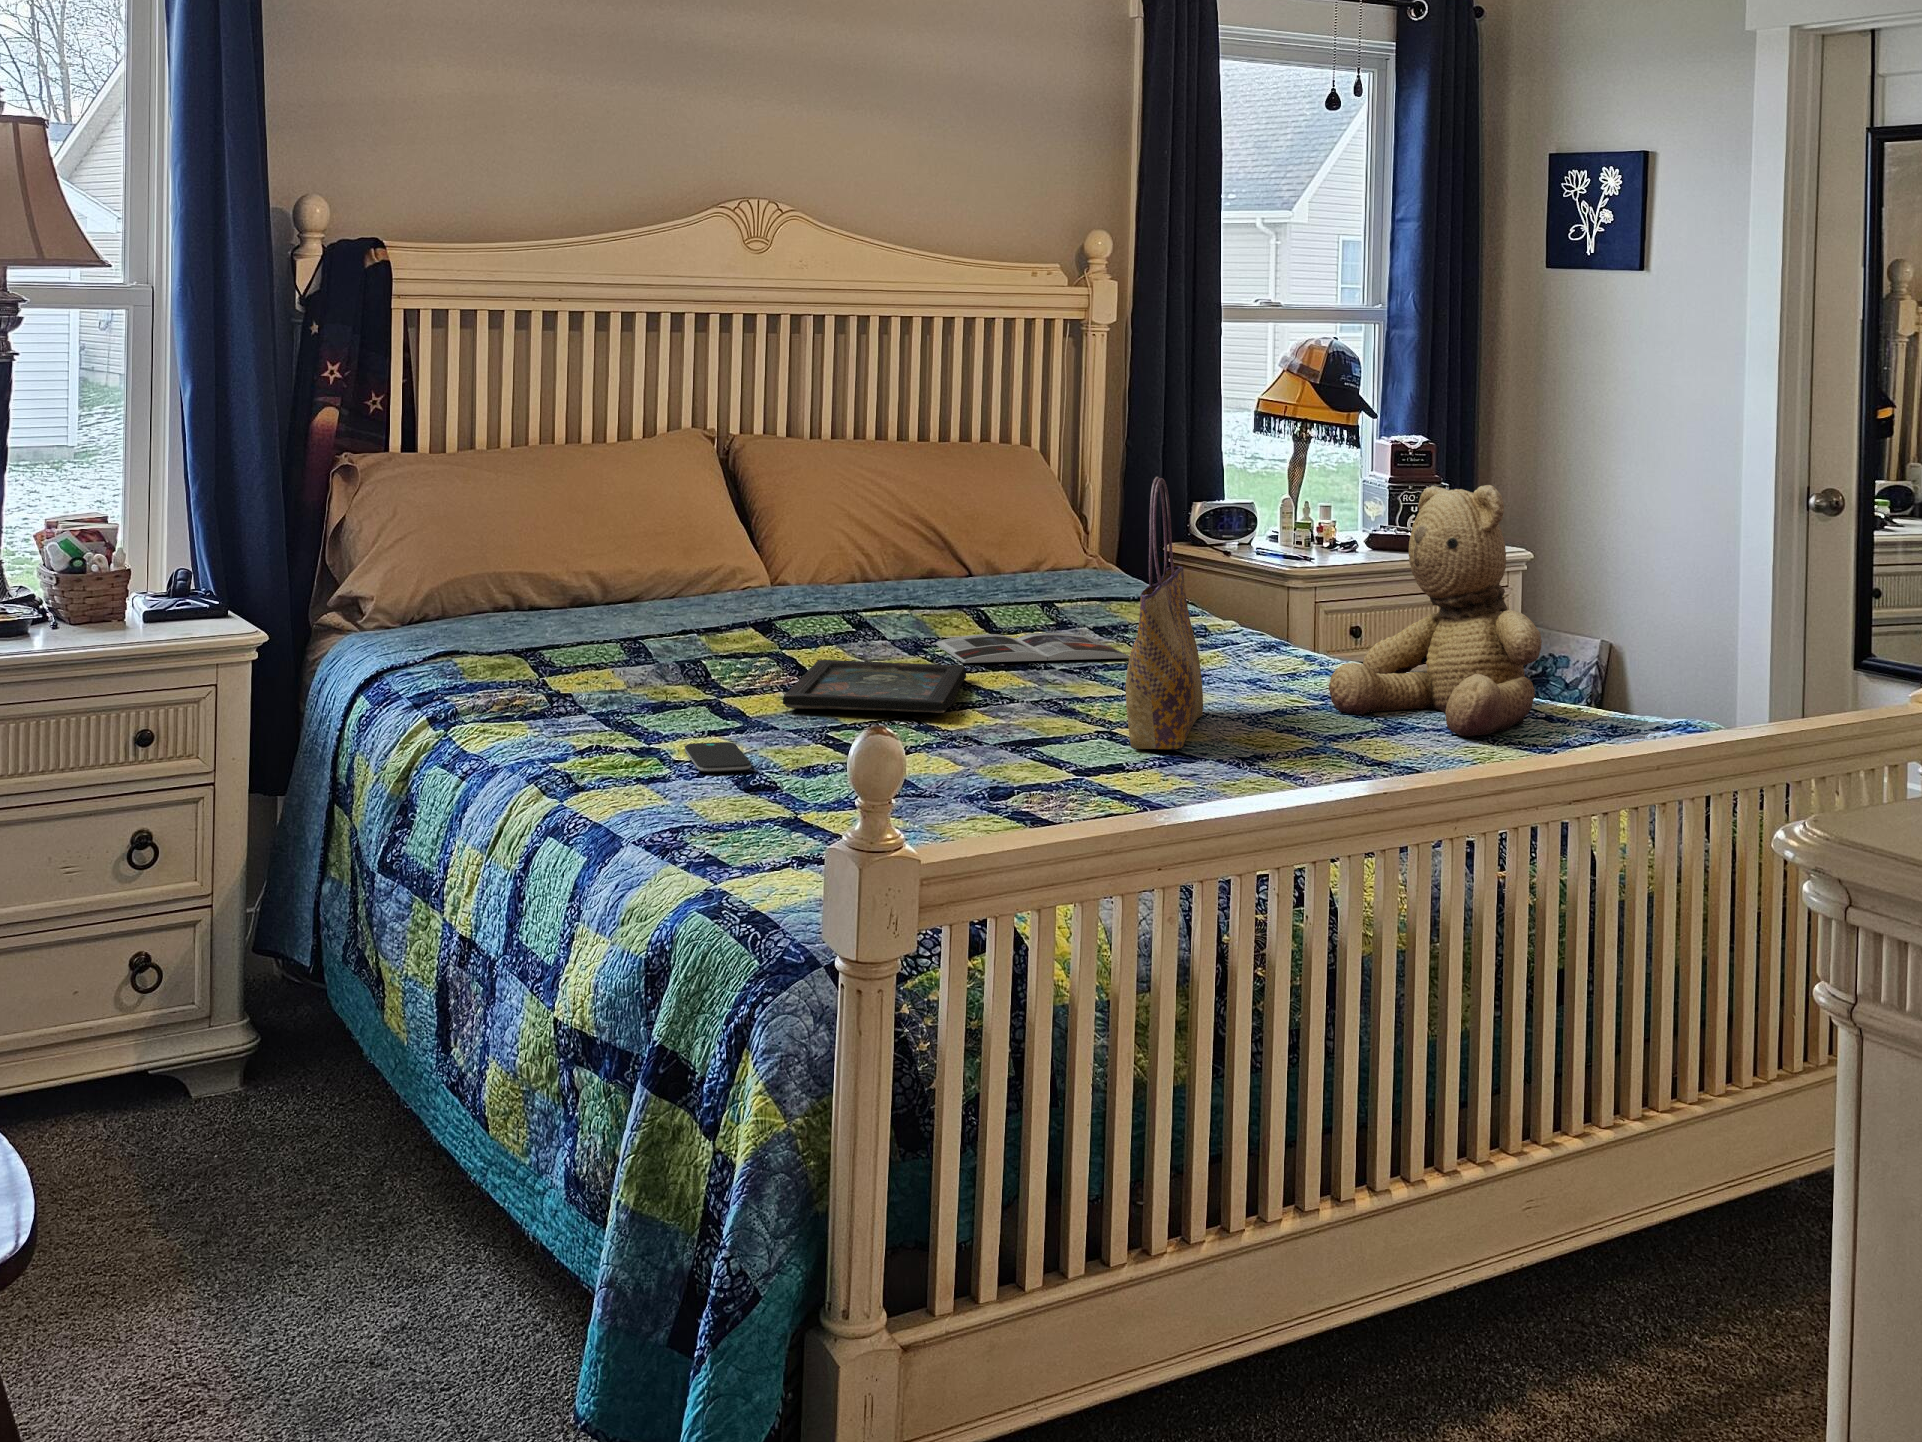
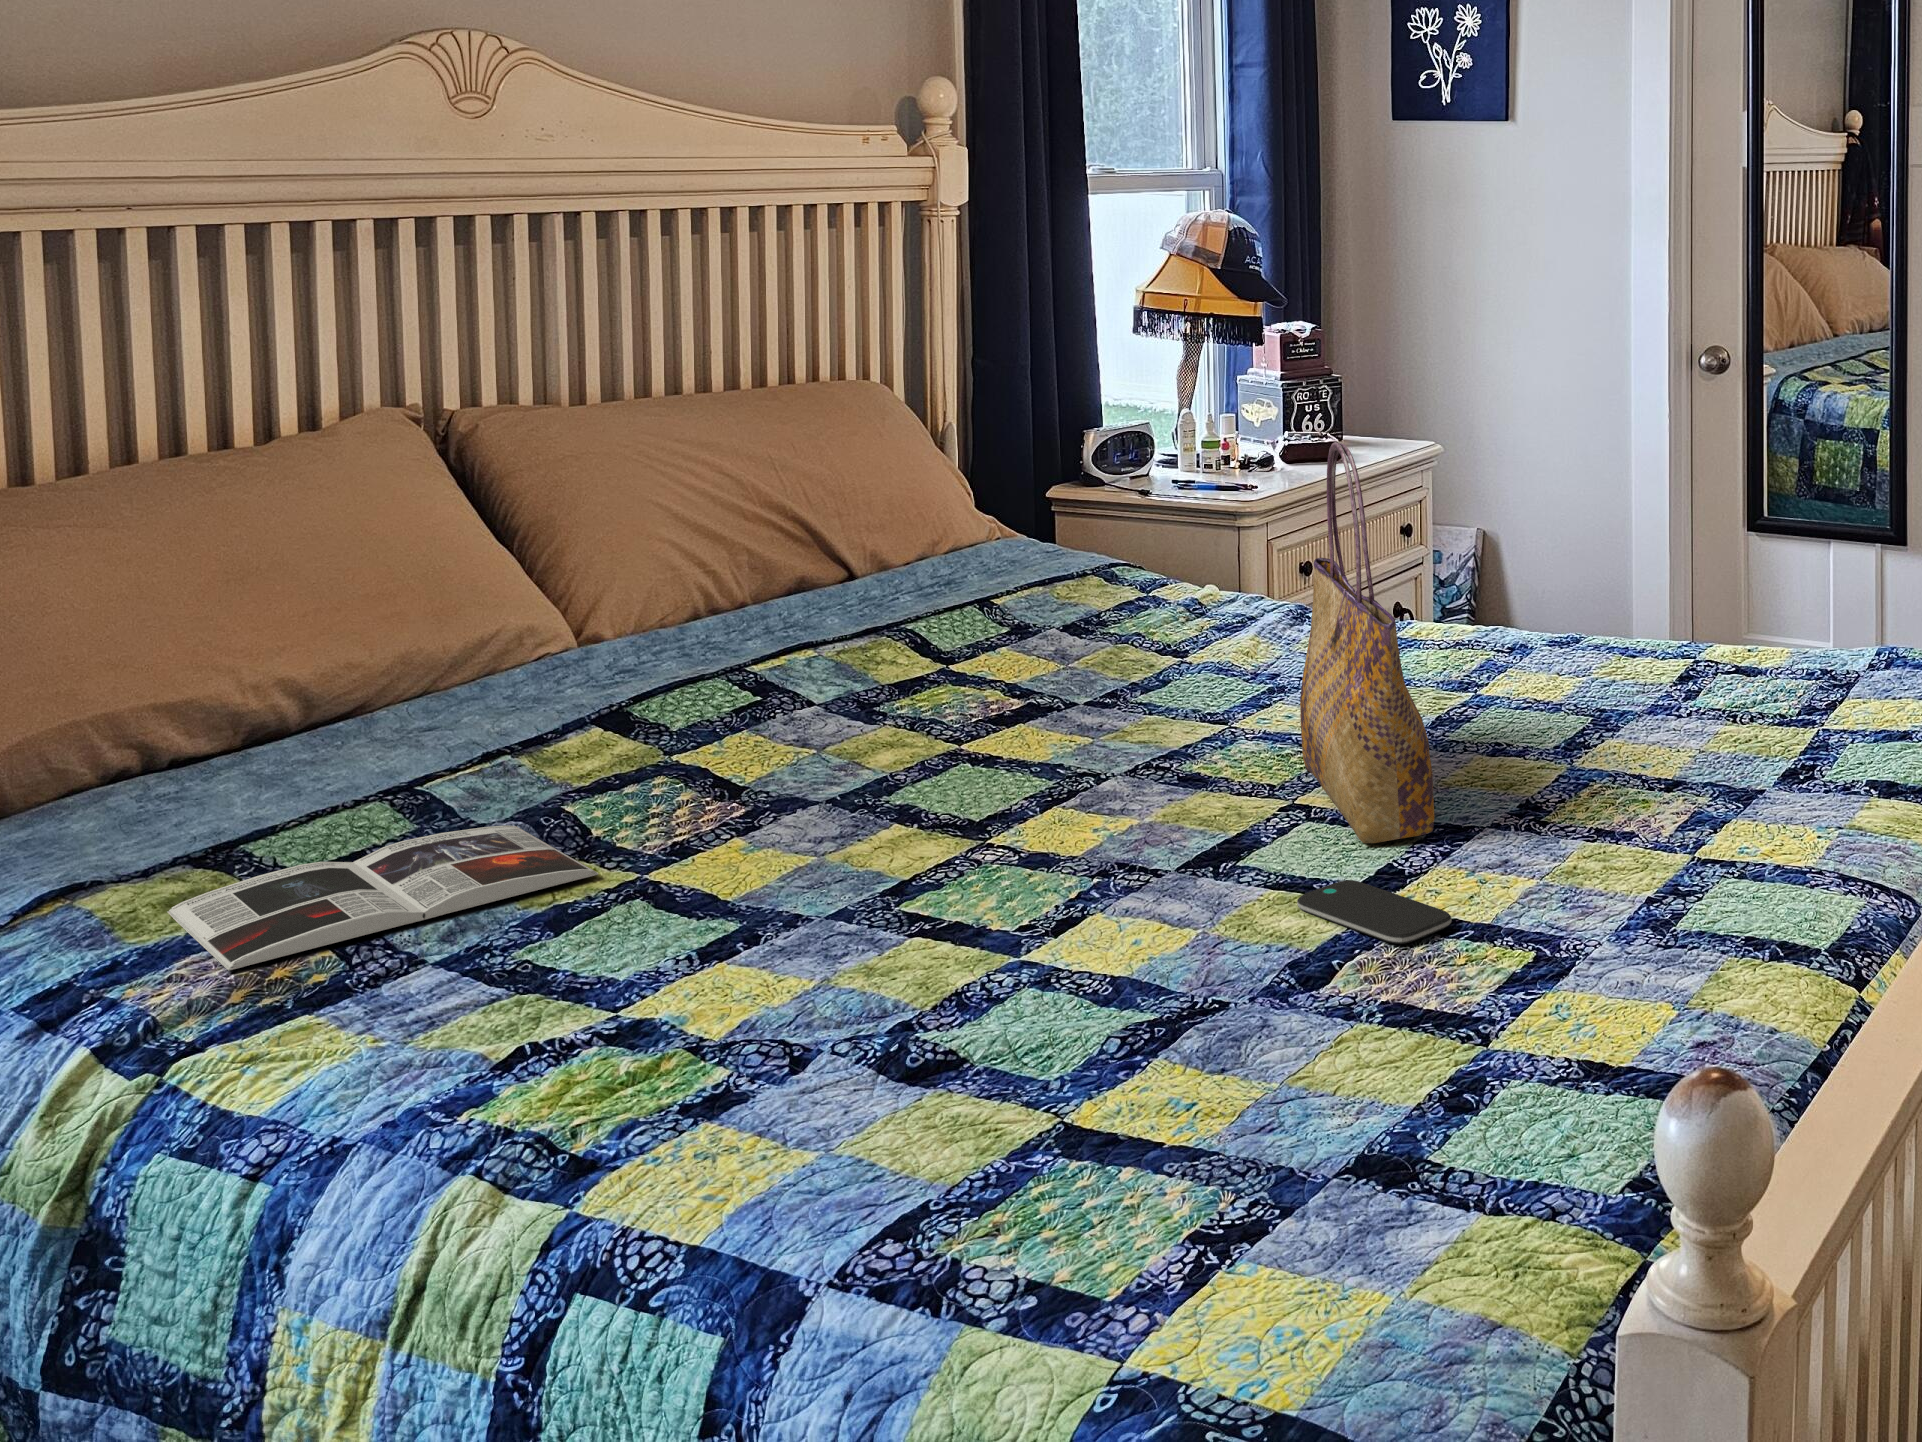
teddy bear: present [1329,485,1542,737] -> none [1492,404,1768,732]
magazine: present [935,633,1130,663] -> present [168,825,598,971]
tray: present [783,660,966,713] -> none [756,740,1054,877]
smartphone: present [685,742,751,772] -> present [1297,880,1451,944]

